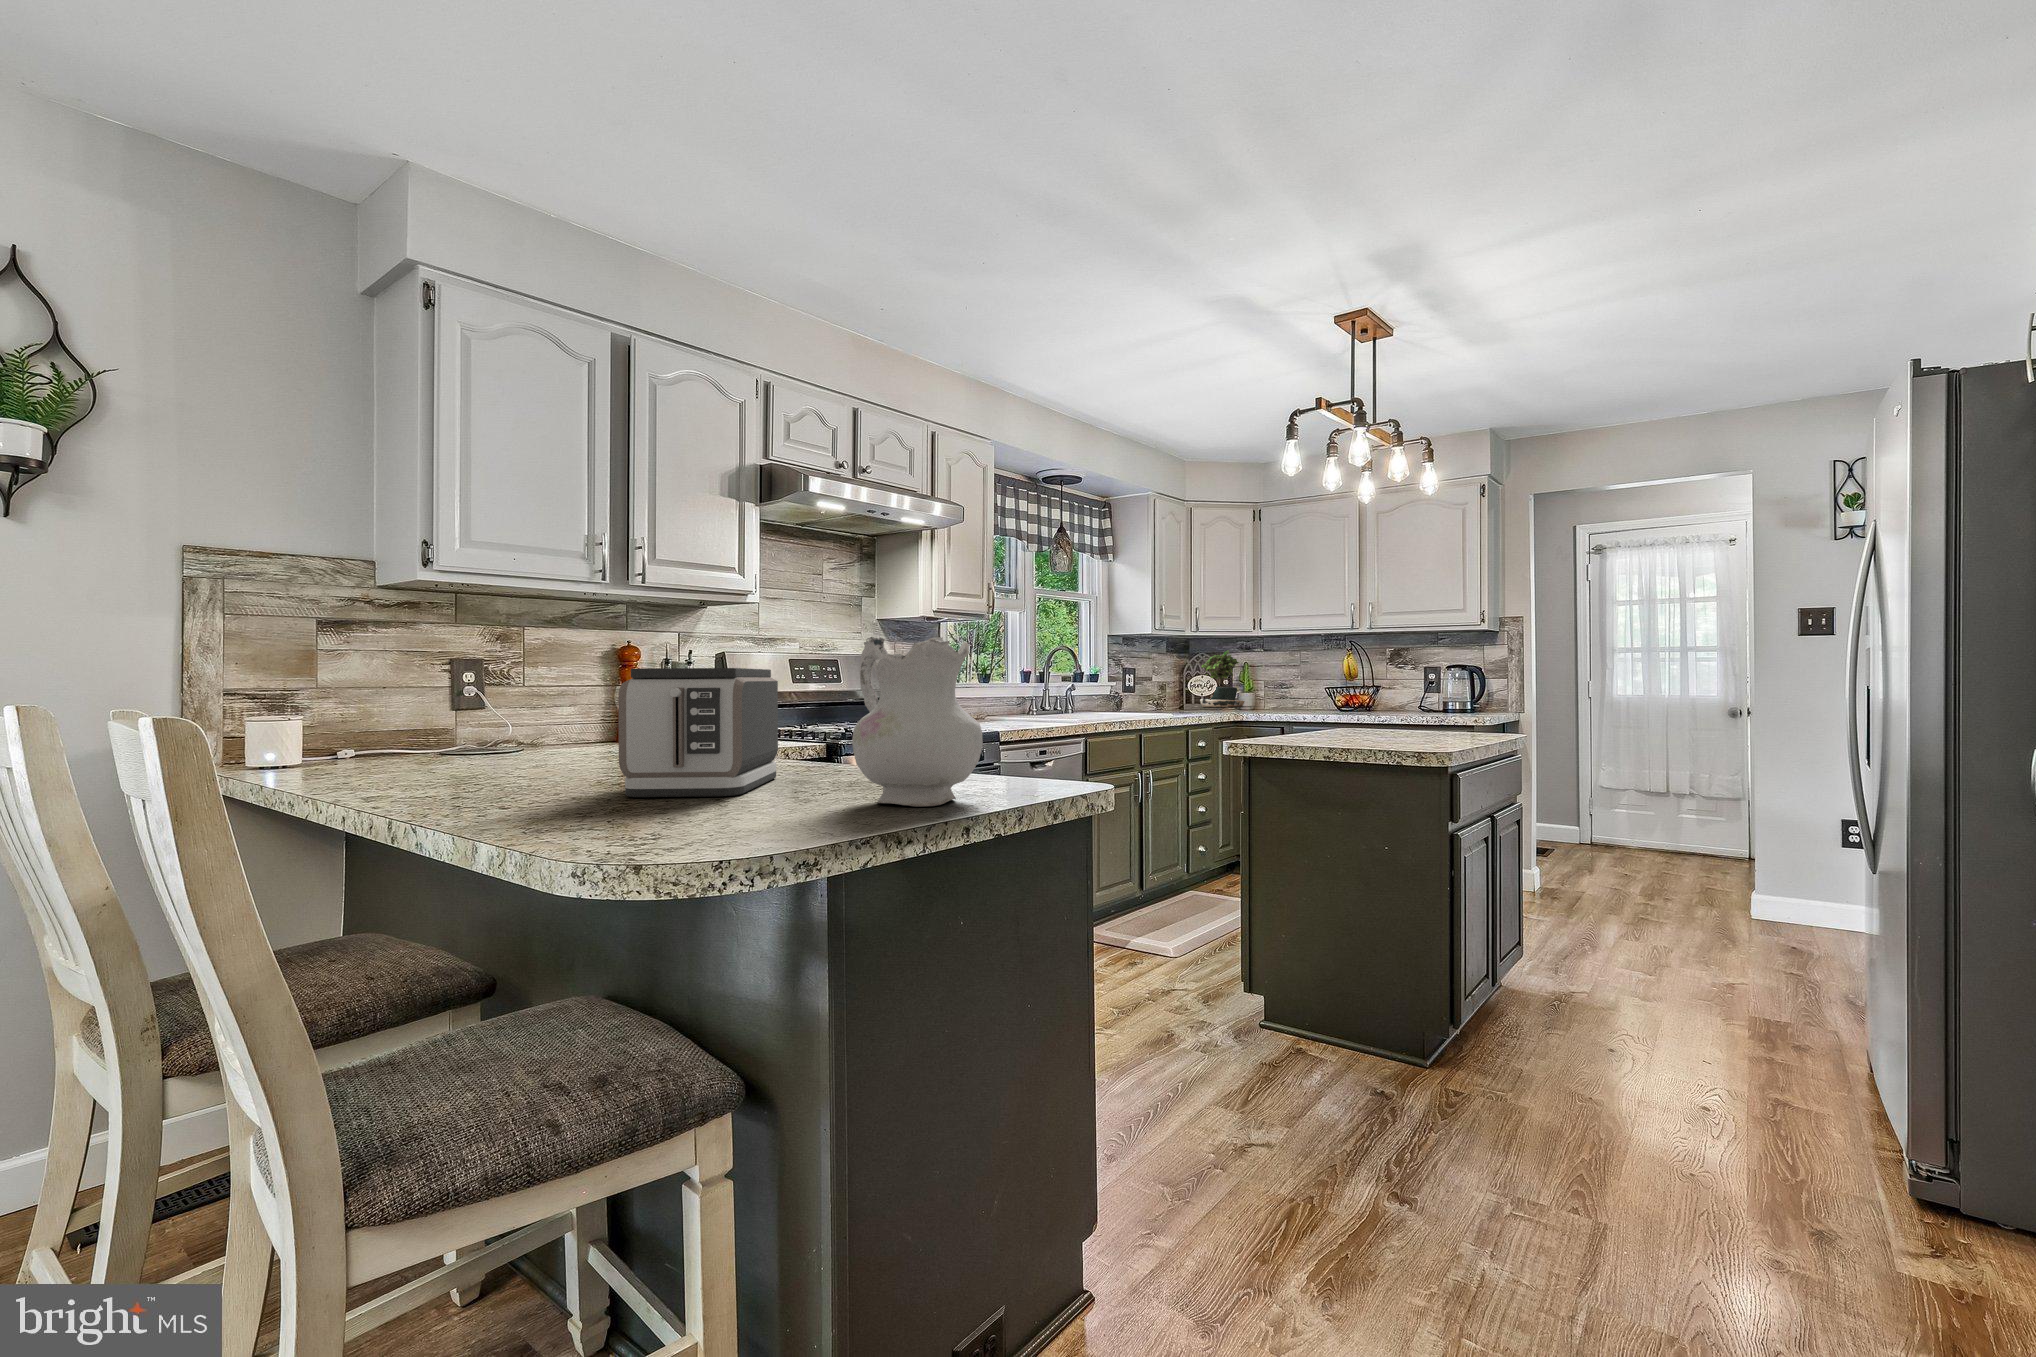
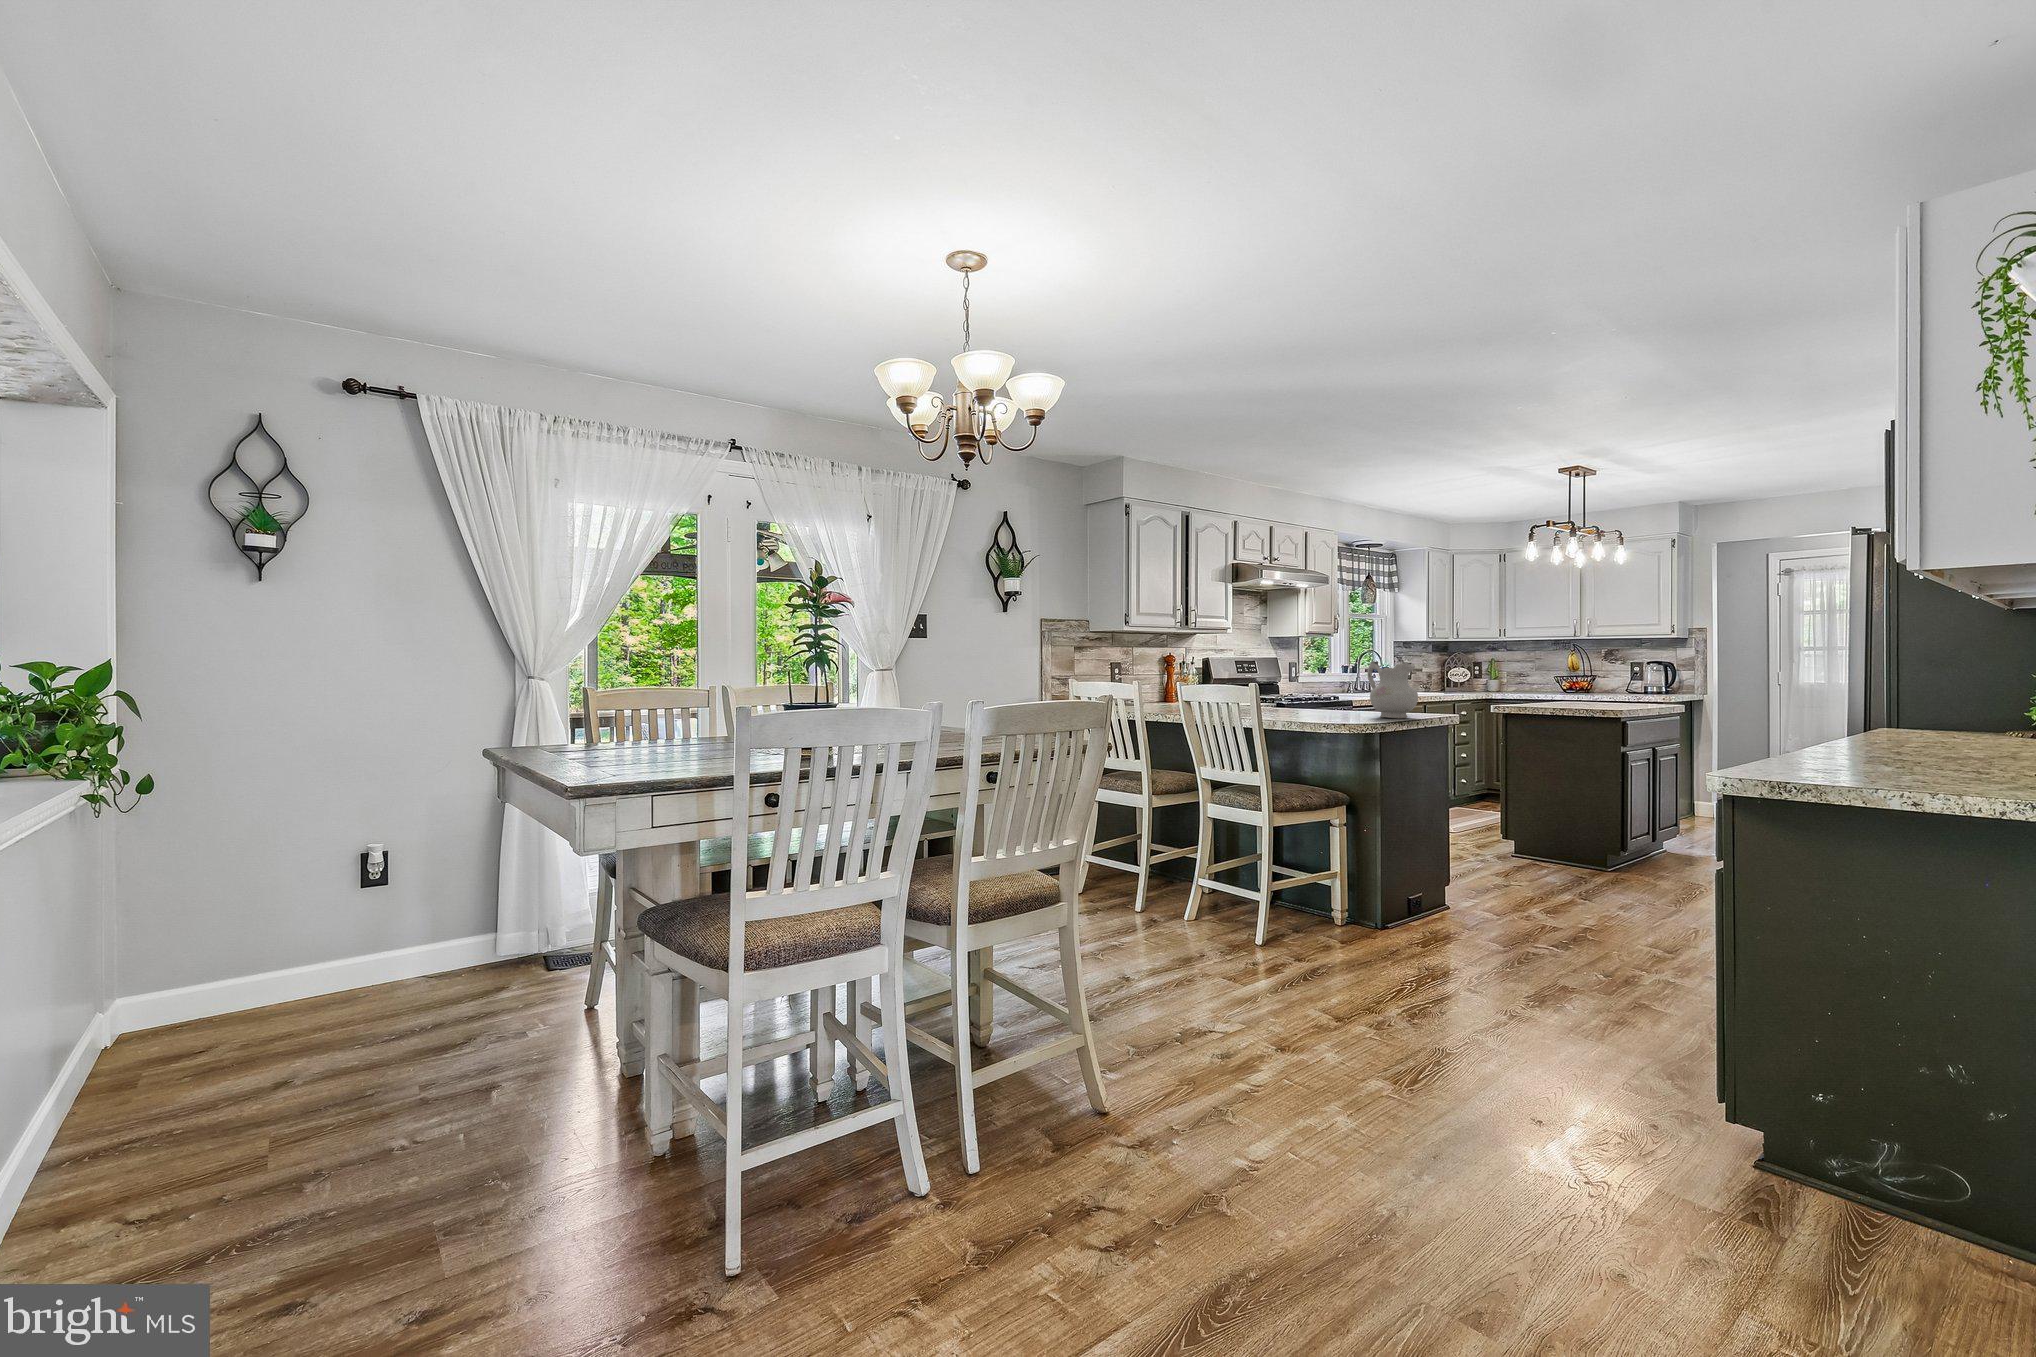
potted plant: present [1200,651,1245,707] -> none [1450,650,1492,689]
toaster: present [618,668,778,797] -> none [1273,671,1321,716]

